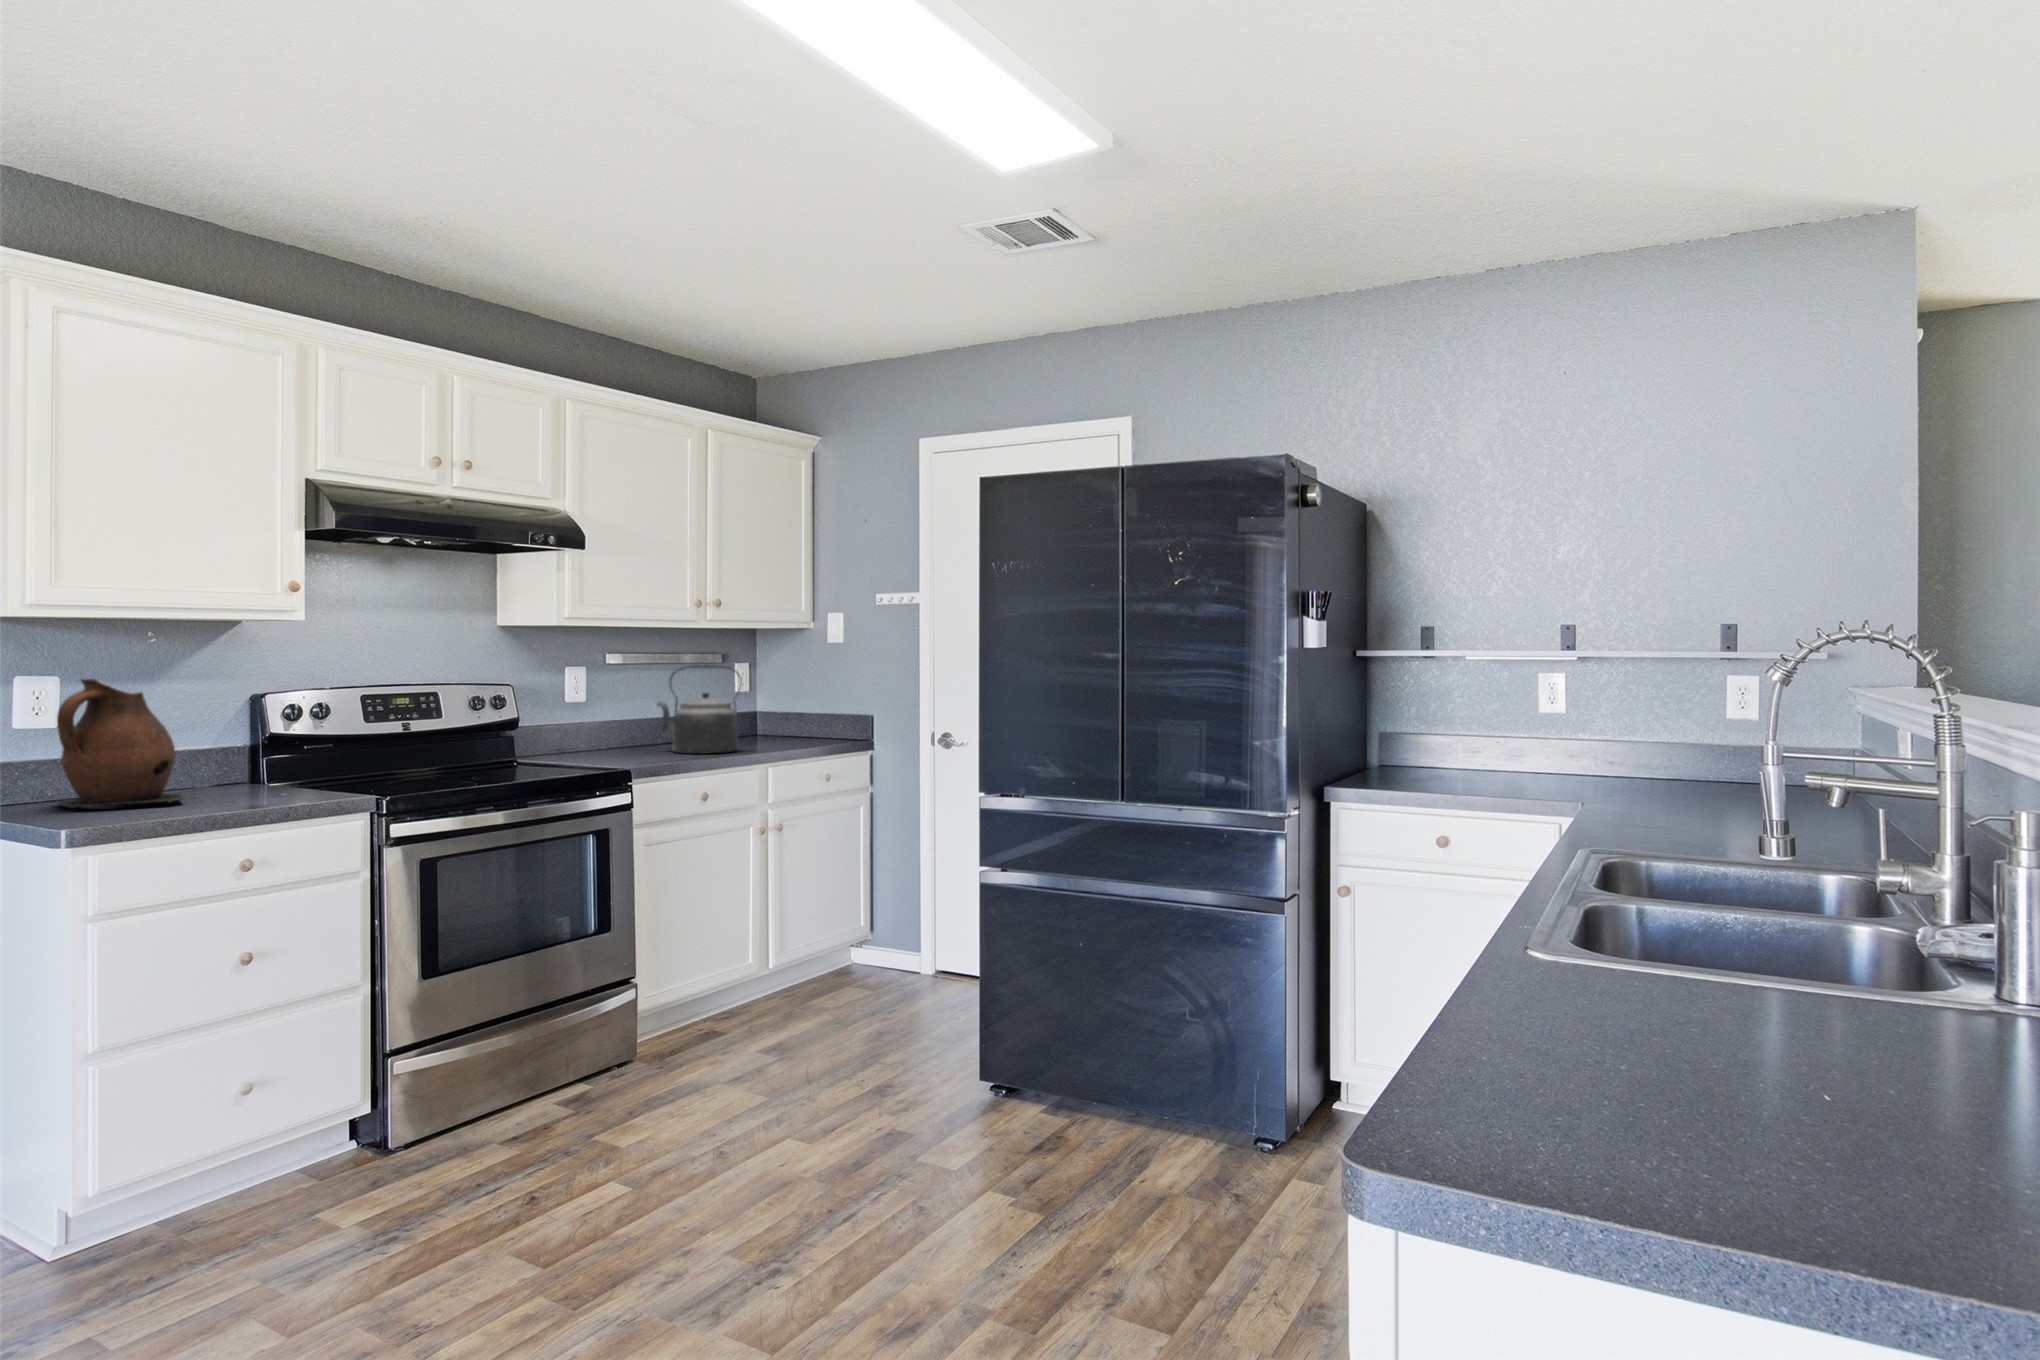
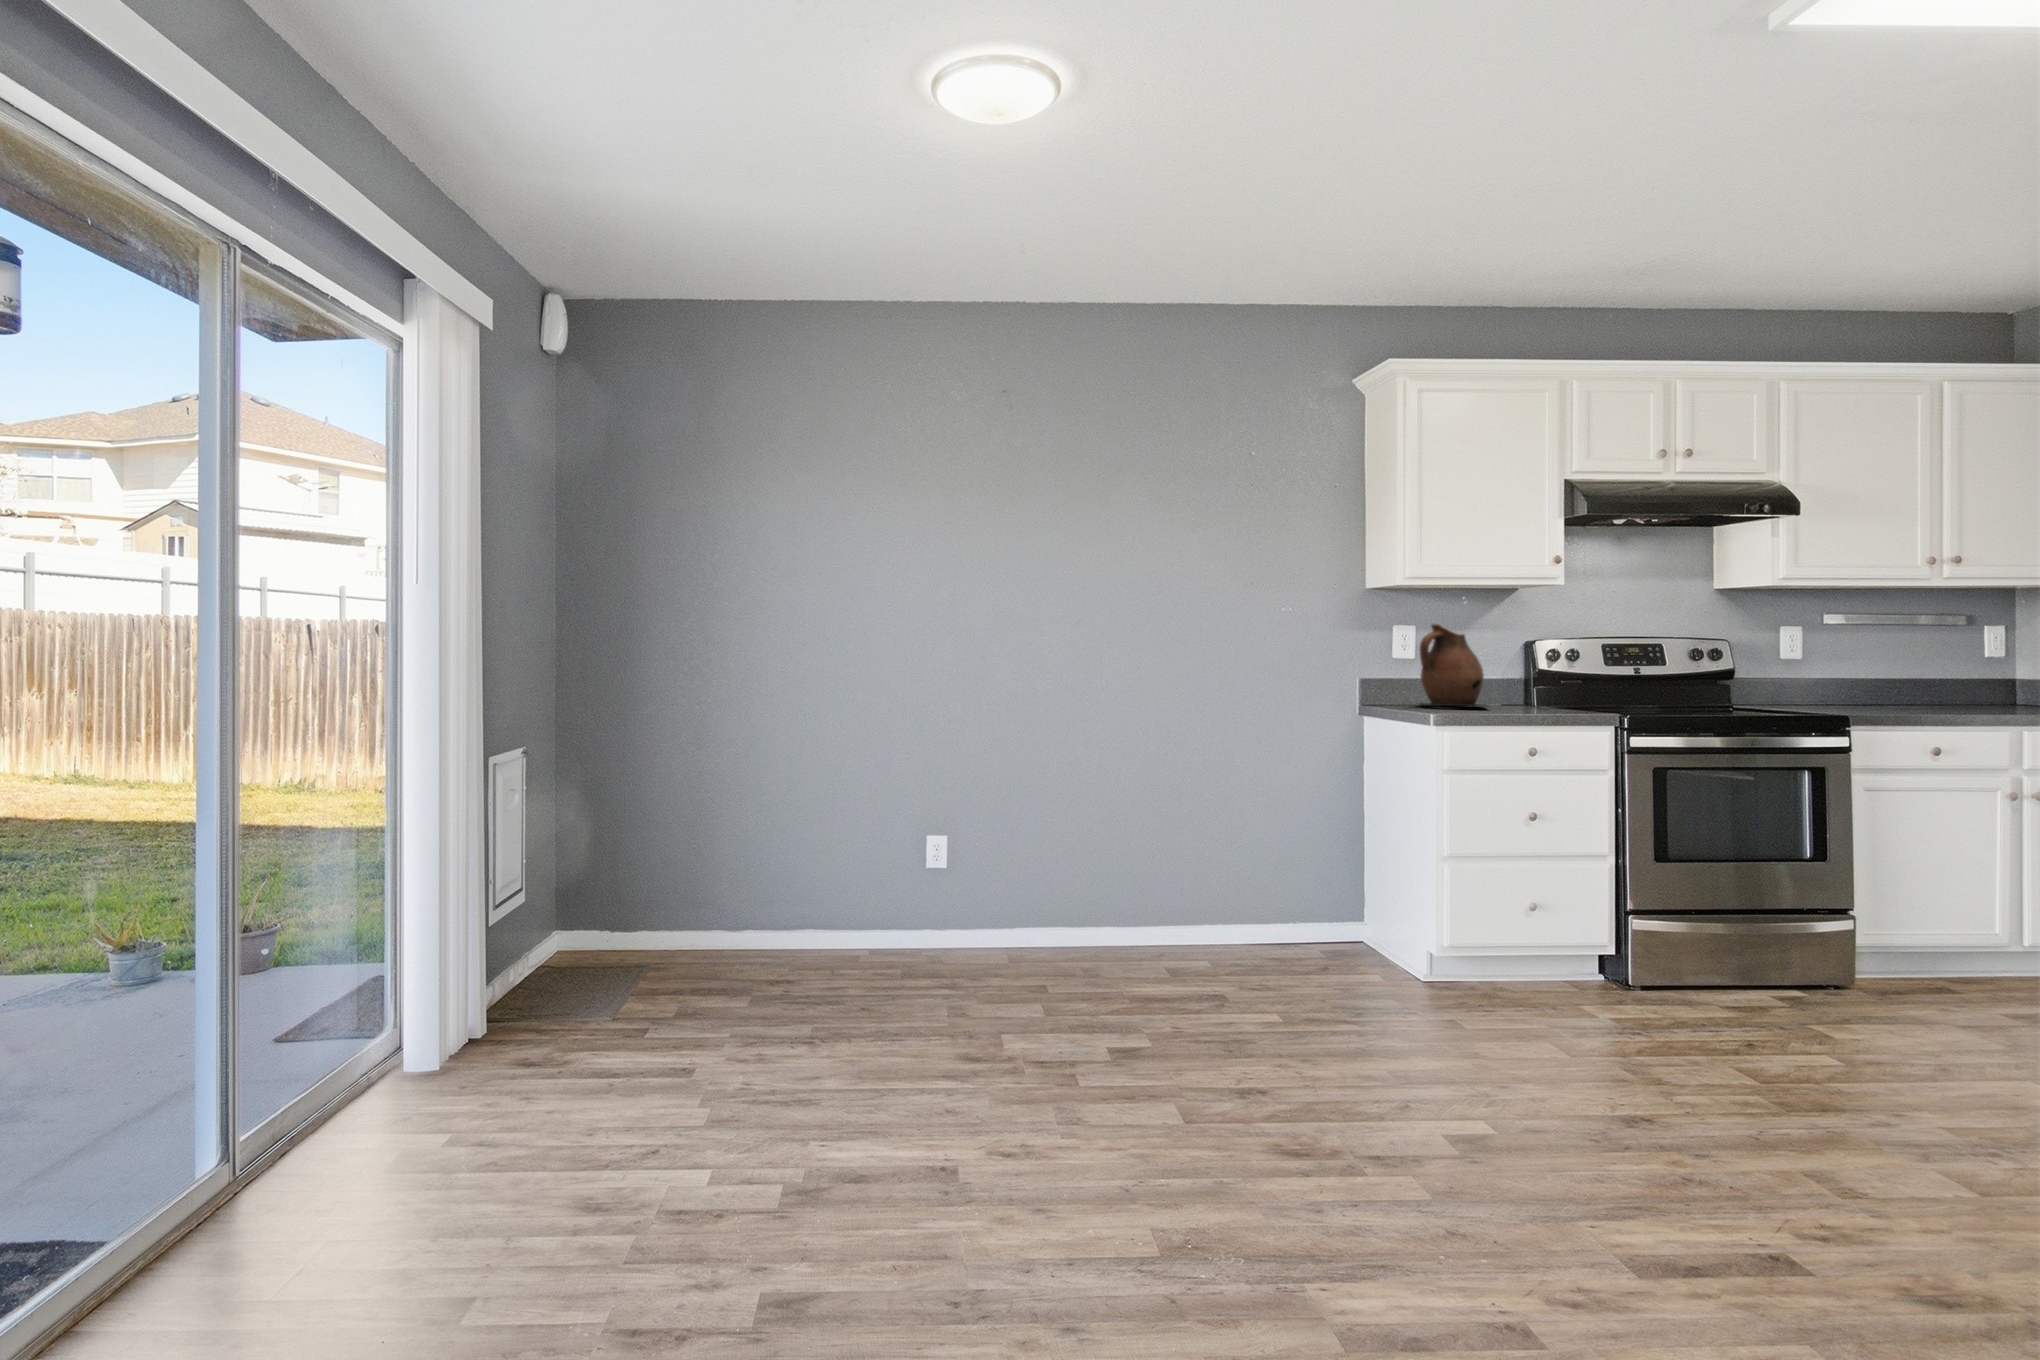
kettle: present [657,665,741,754] -> none [1881,624,1988,713]

